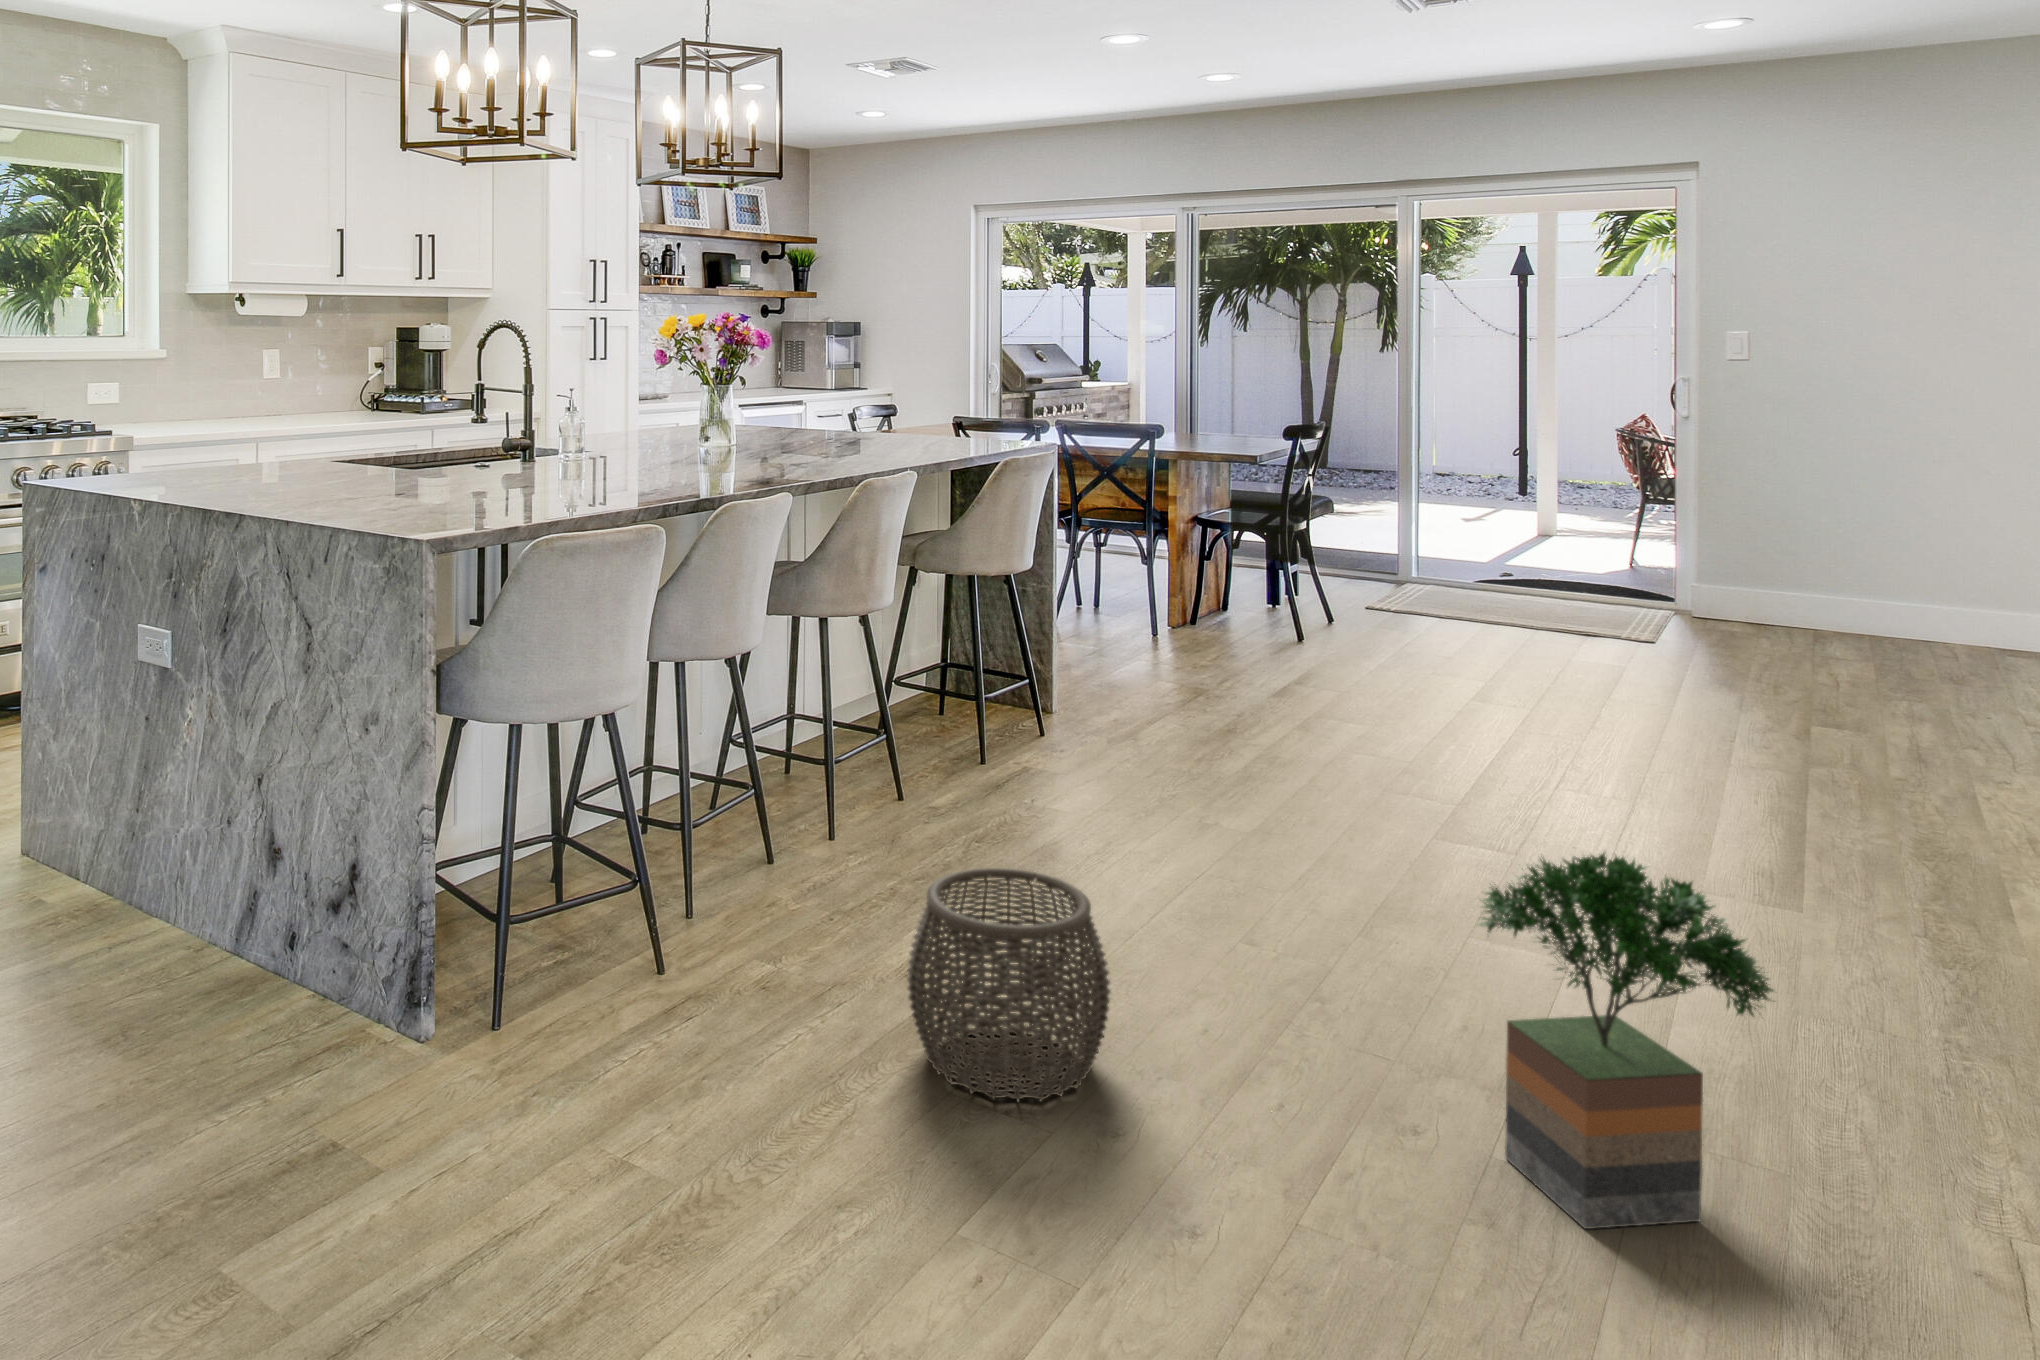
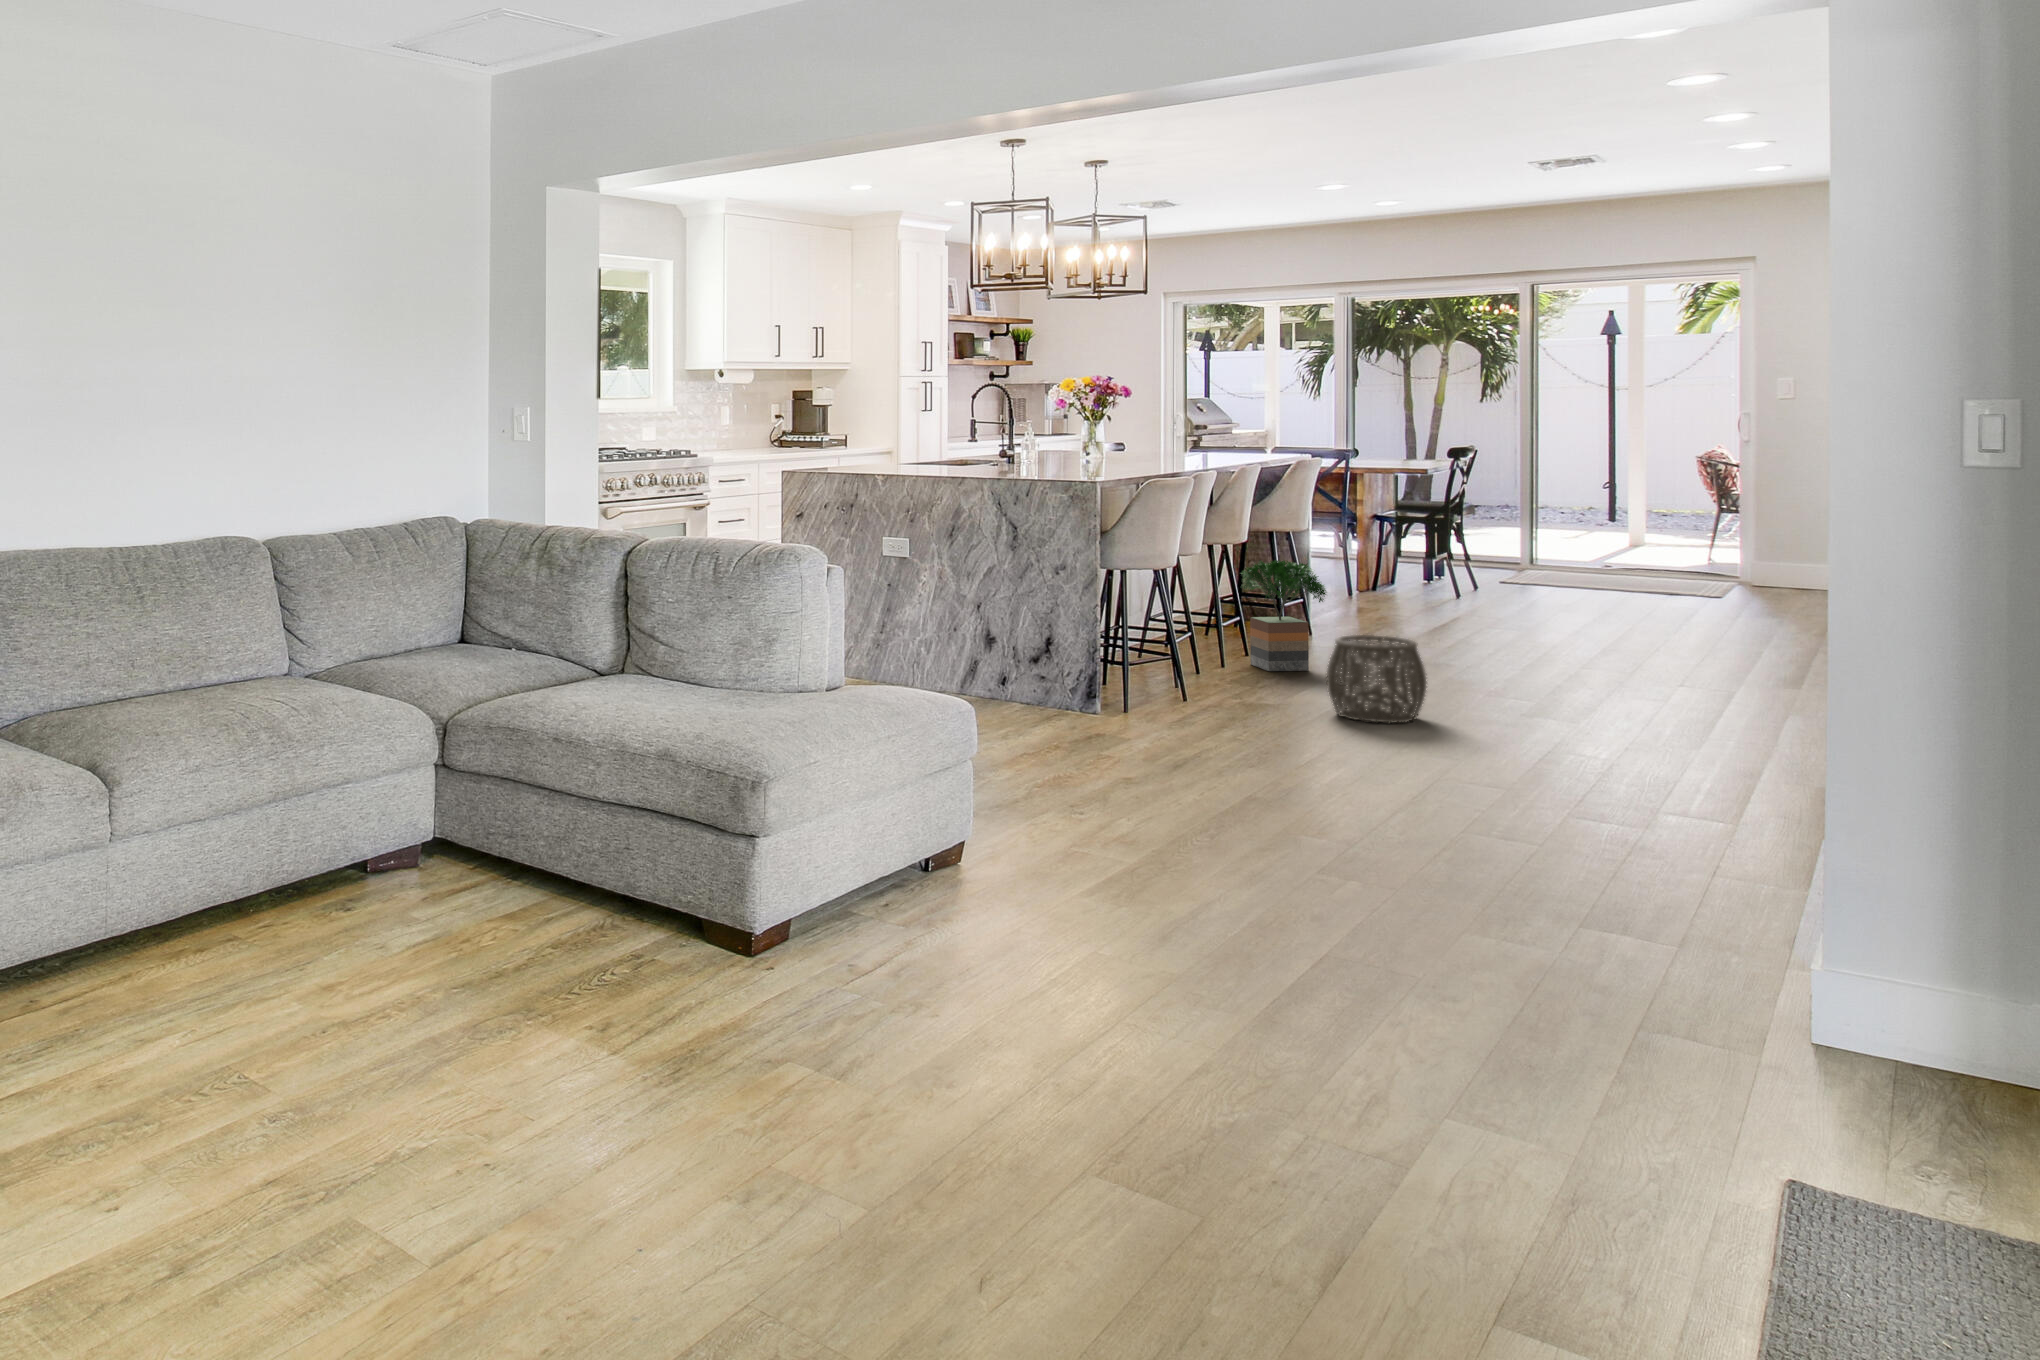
potted tree: present [1479,853,1774,1229] -> present [1241,560,1327,671]

